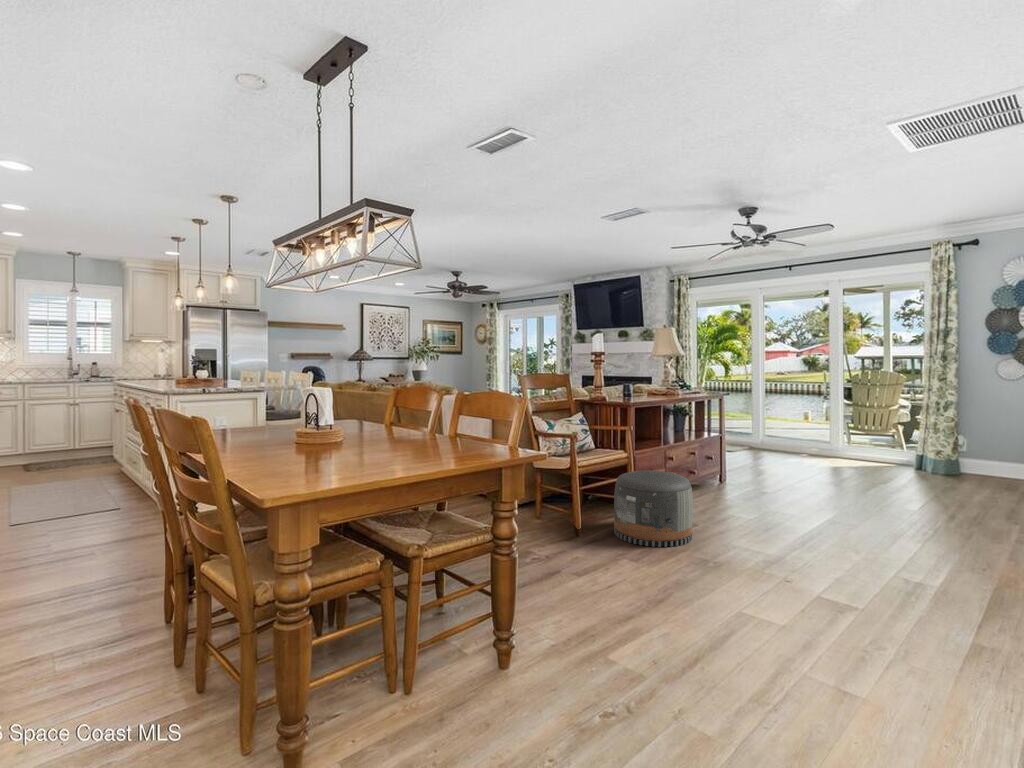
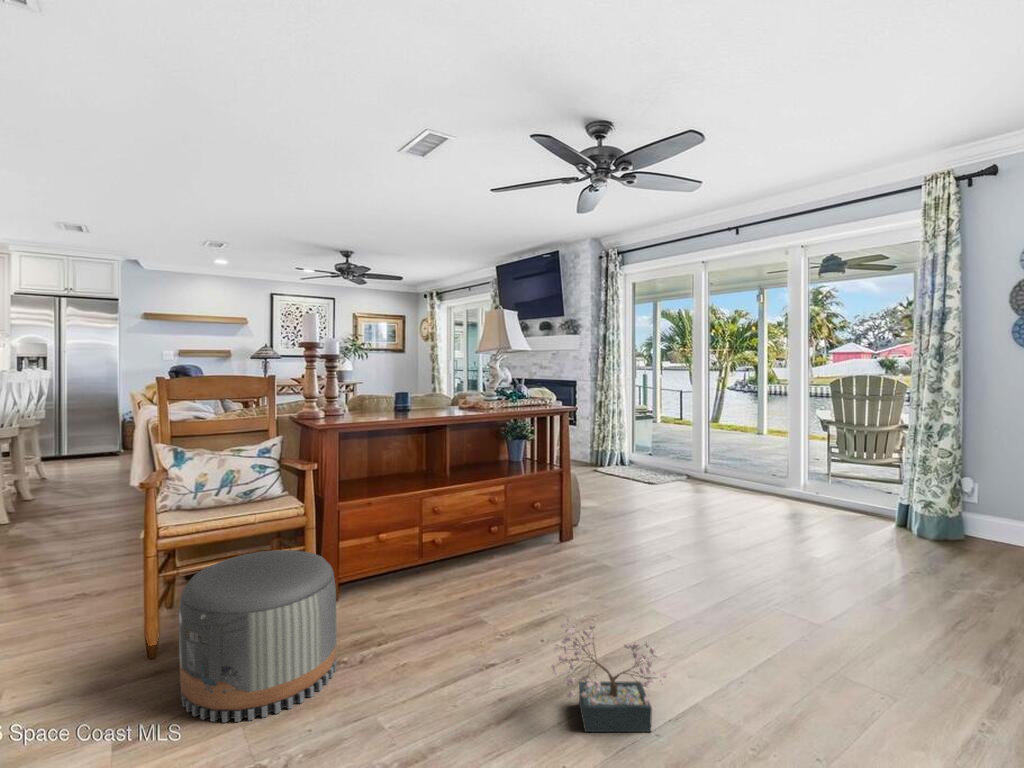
decorative plant: none [814,493,871,542] -> present [552,619,667,732]

